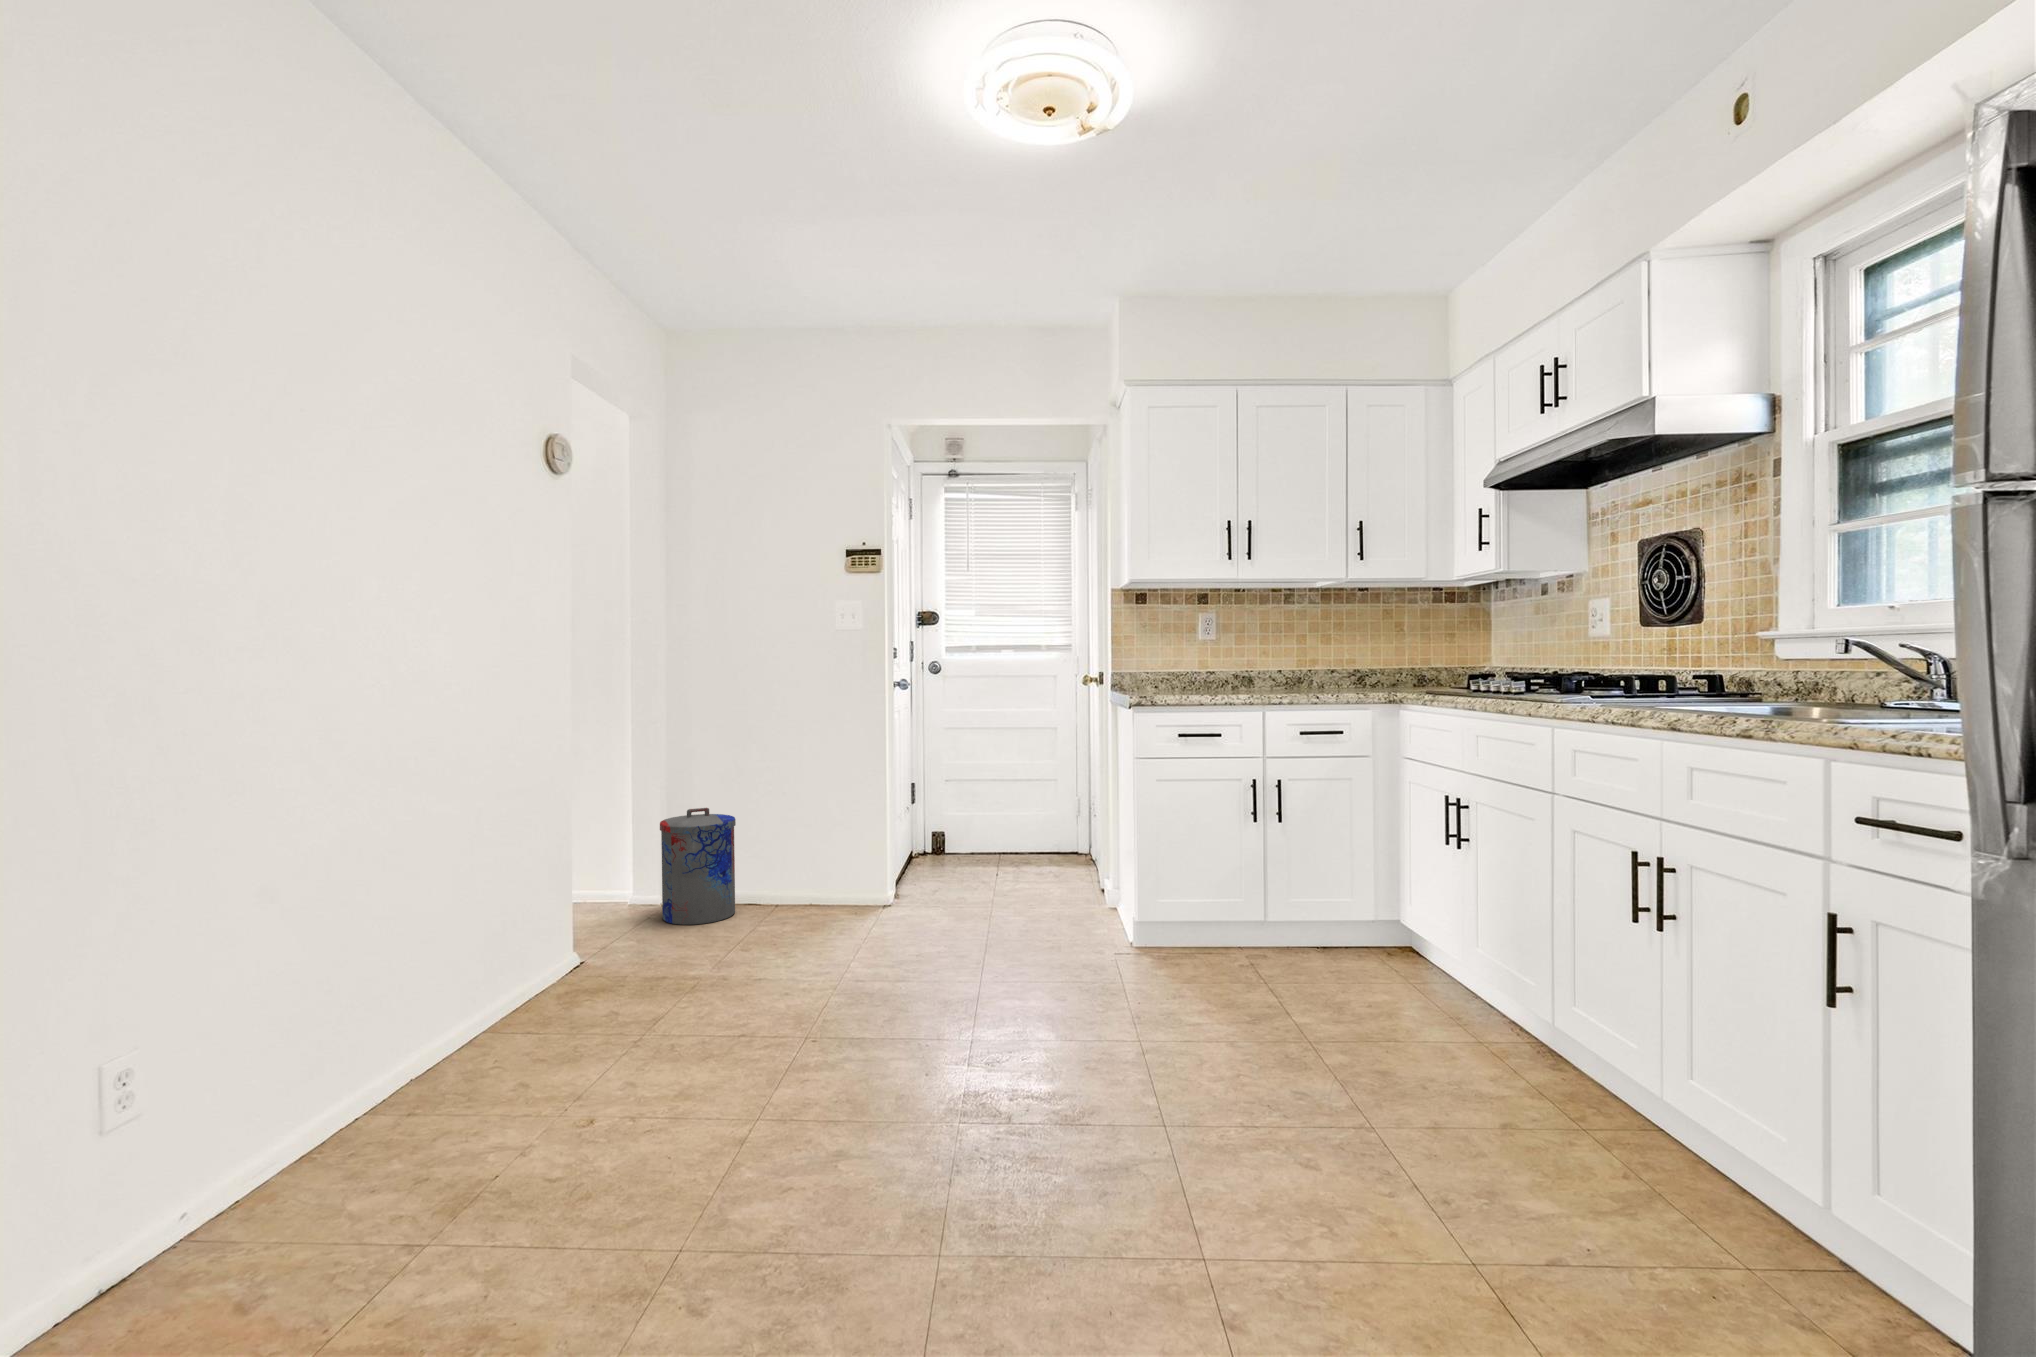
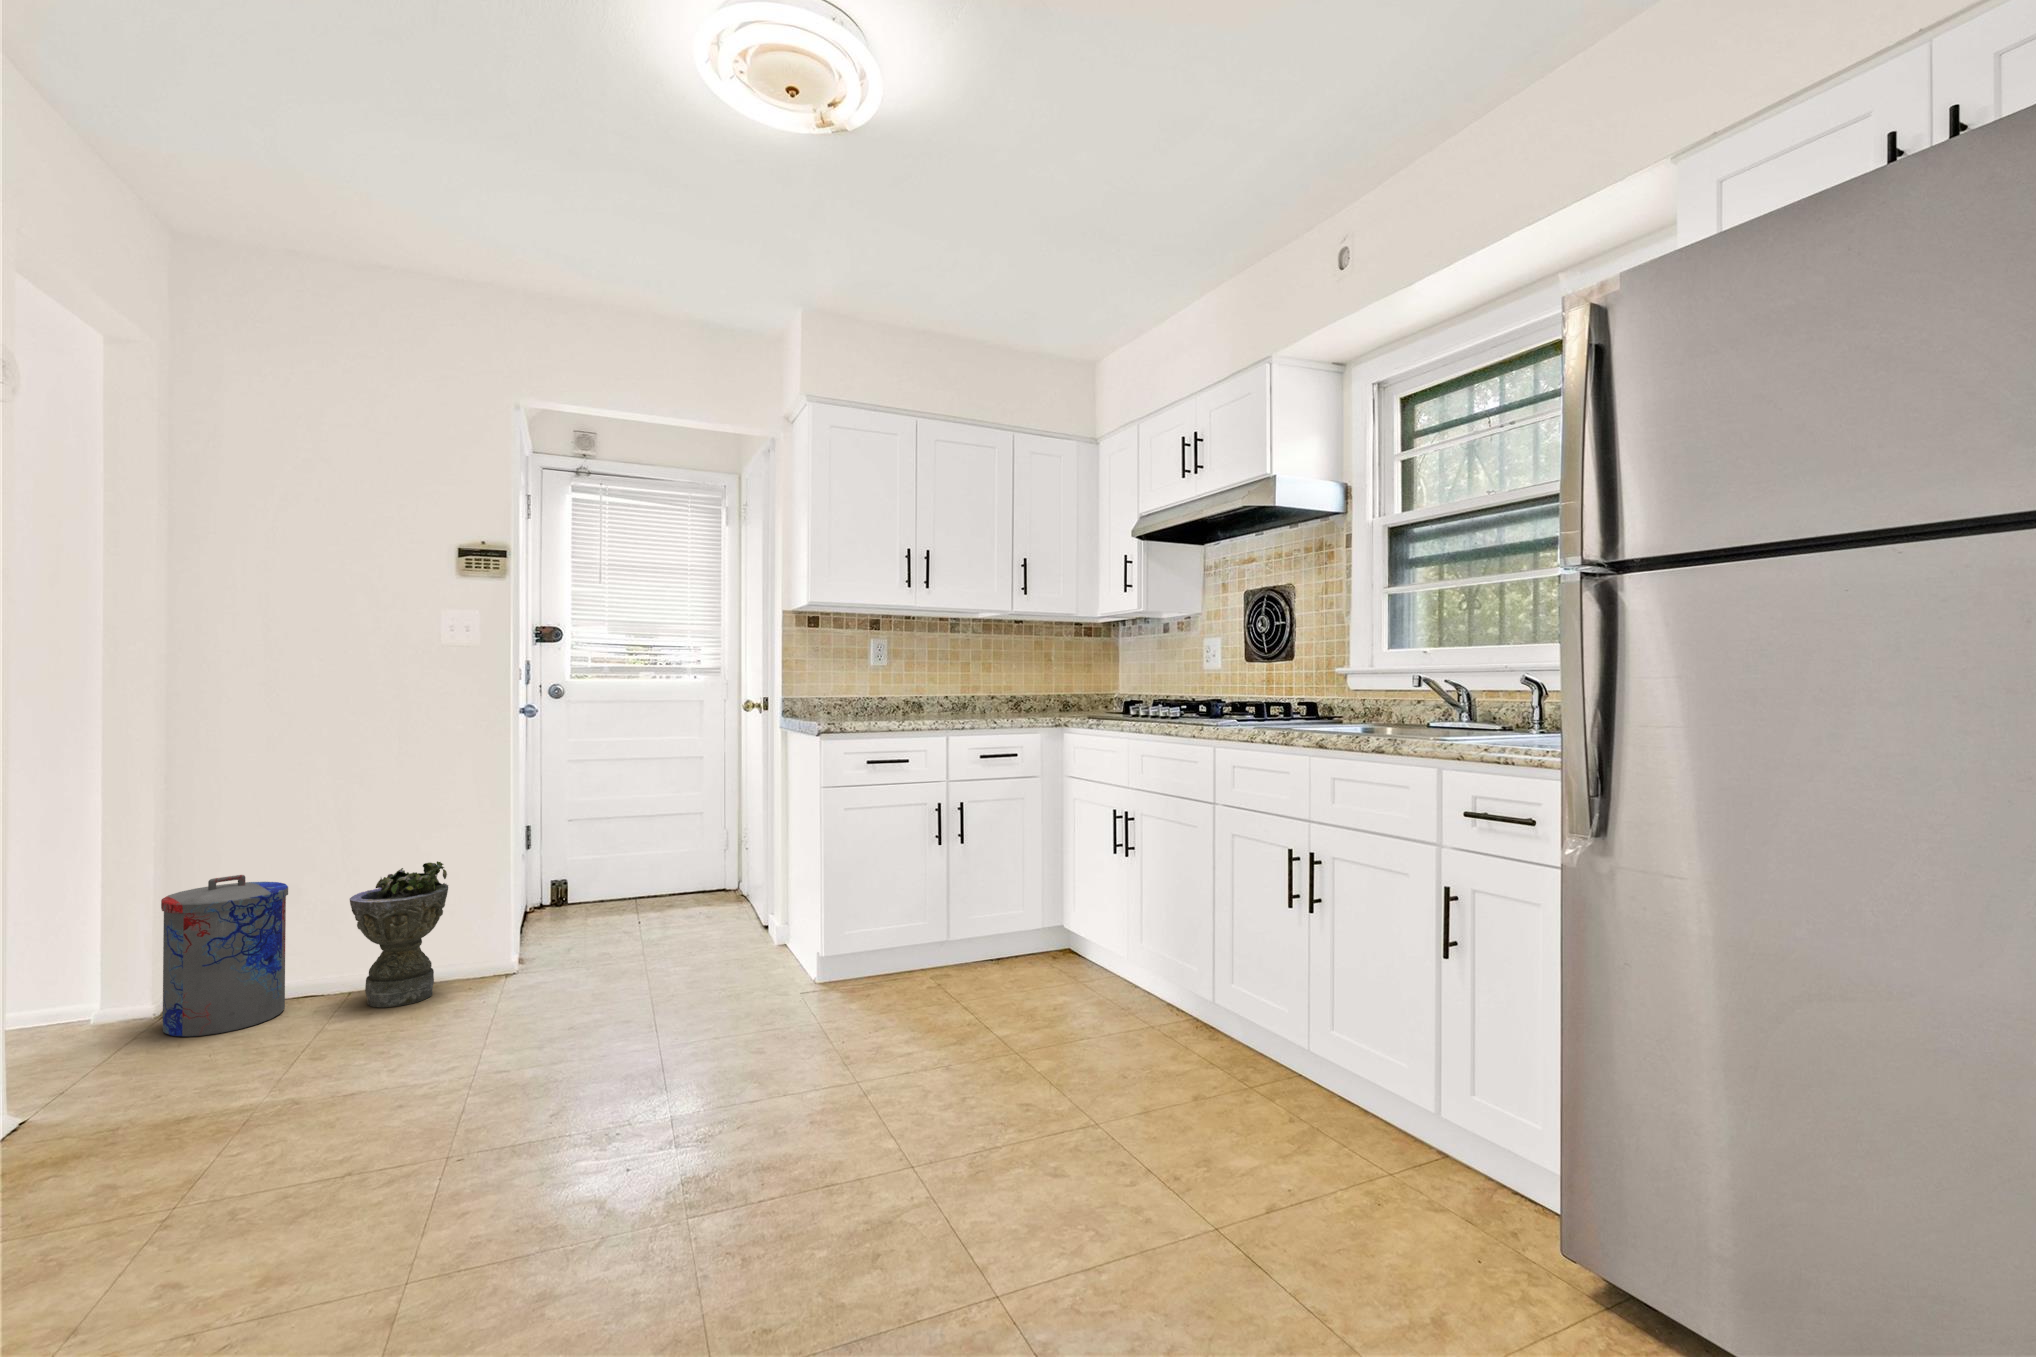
planter: none [773,807,840,921] -> present [350,861,448,1008]

